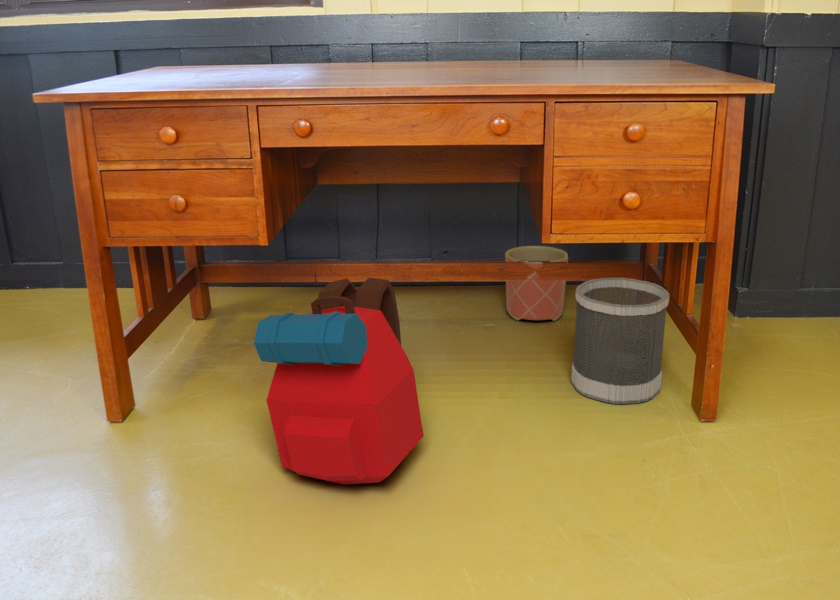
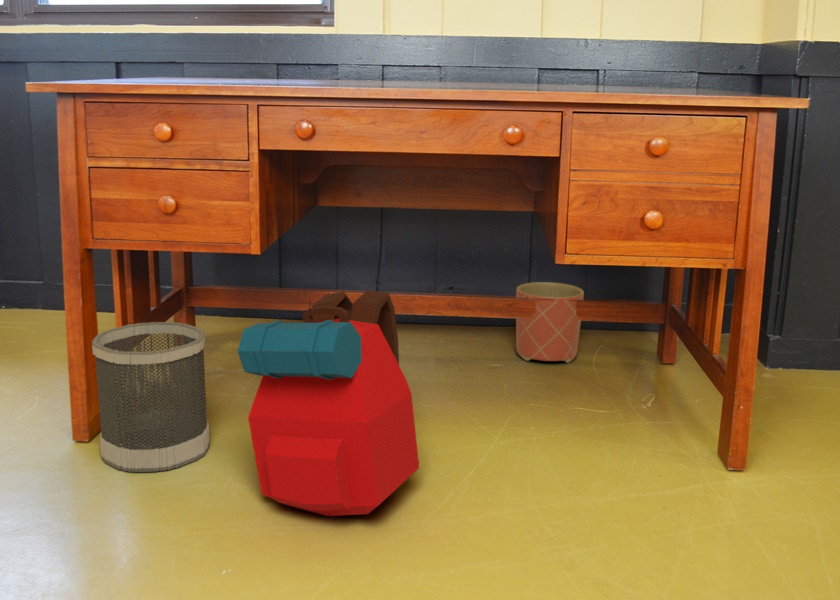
wastebasket: present [571,278,669,404] -> present [92,322,210,472]

